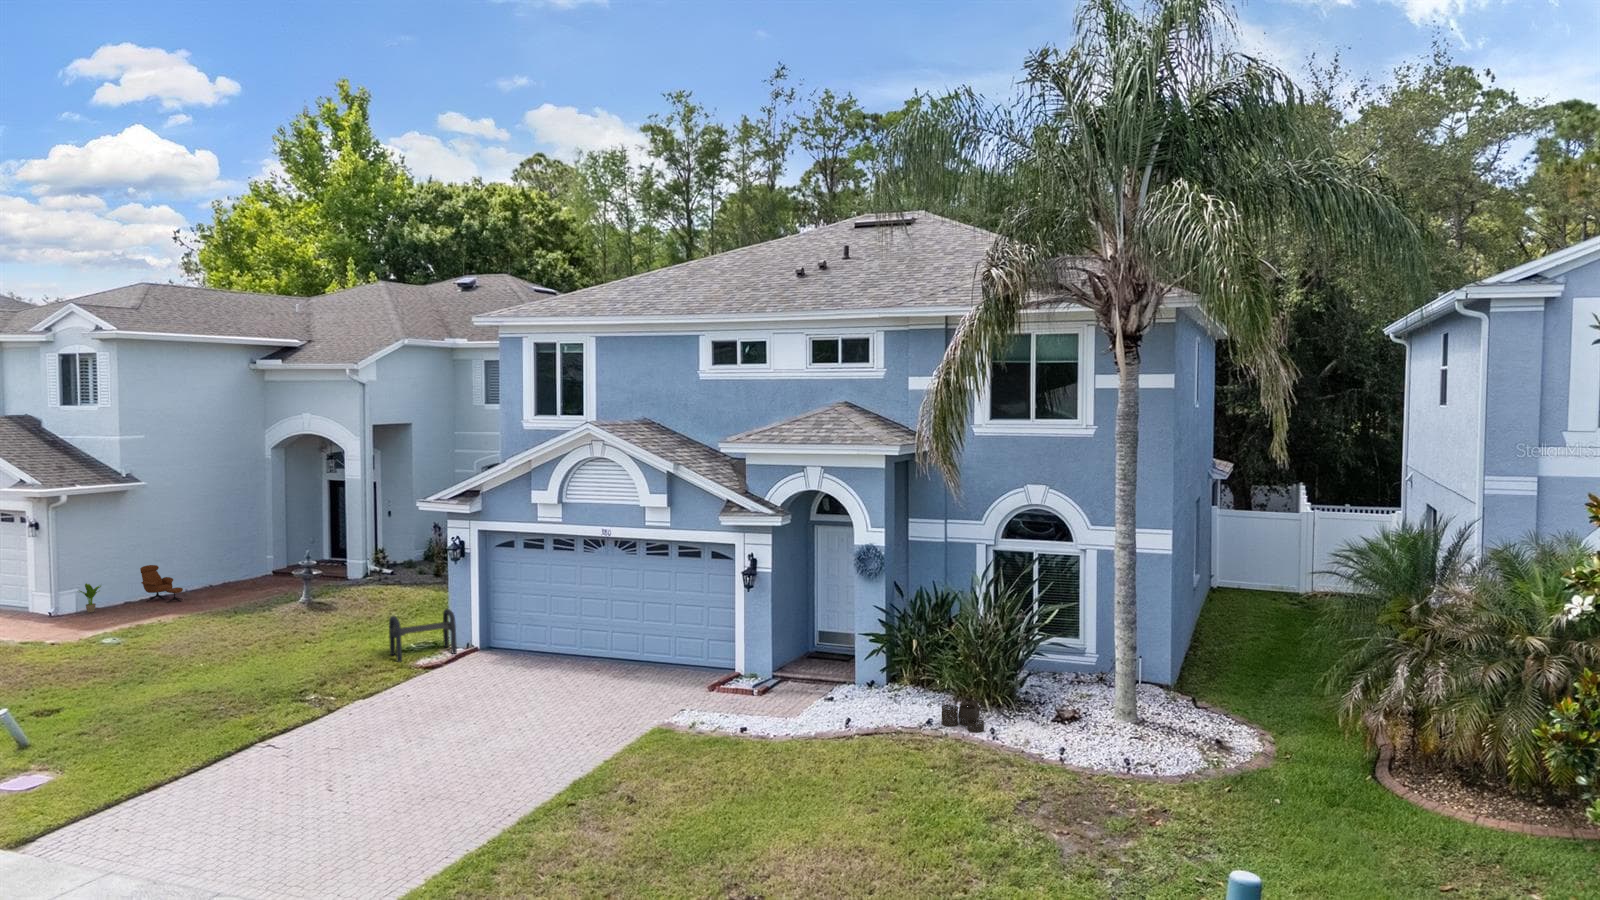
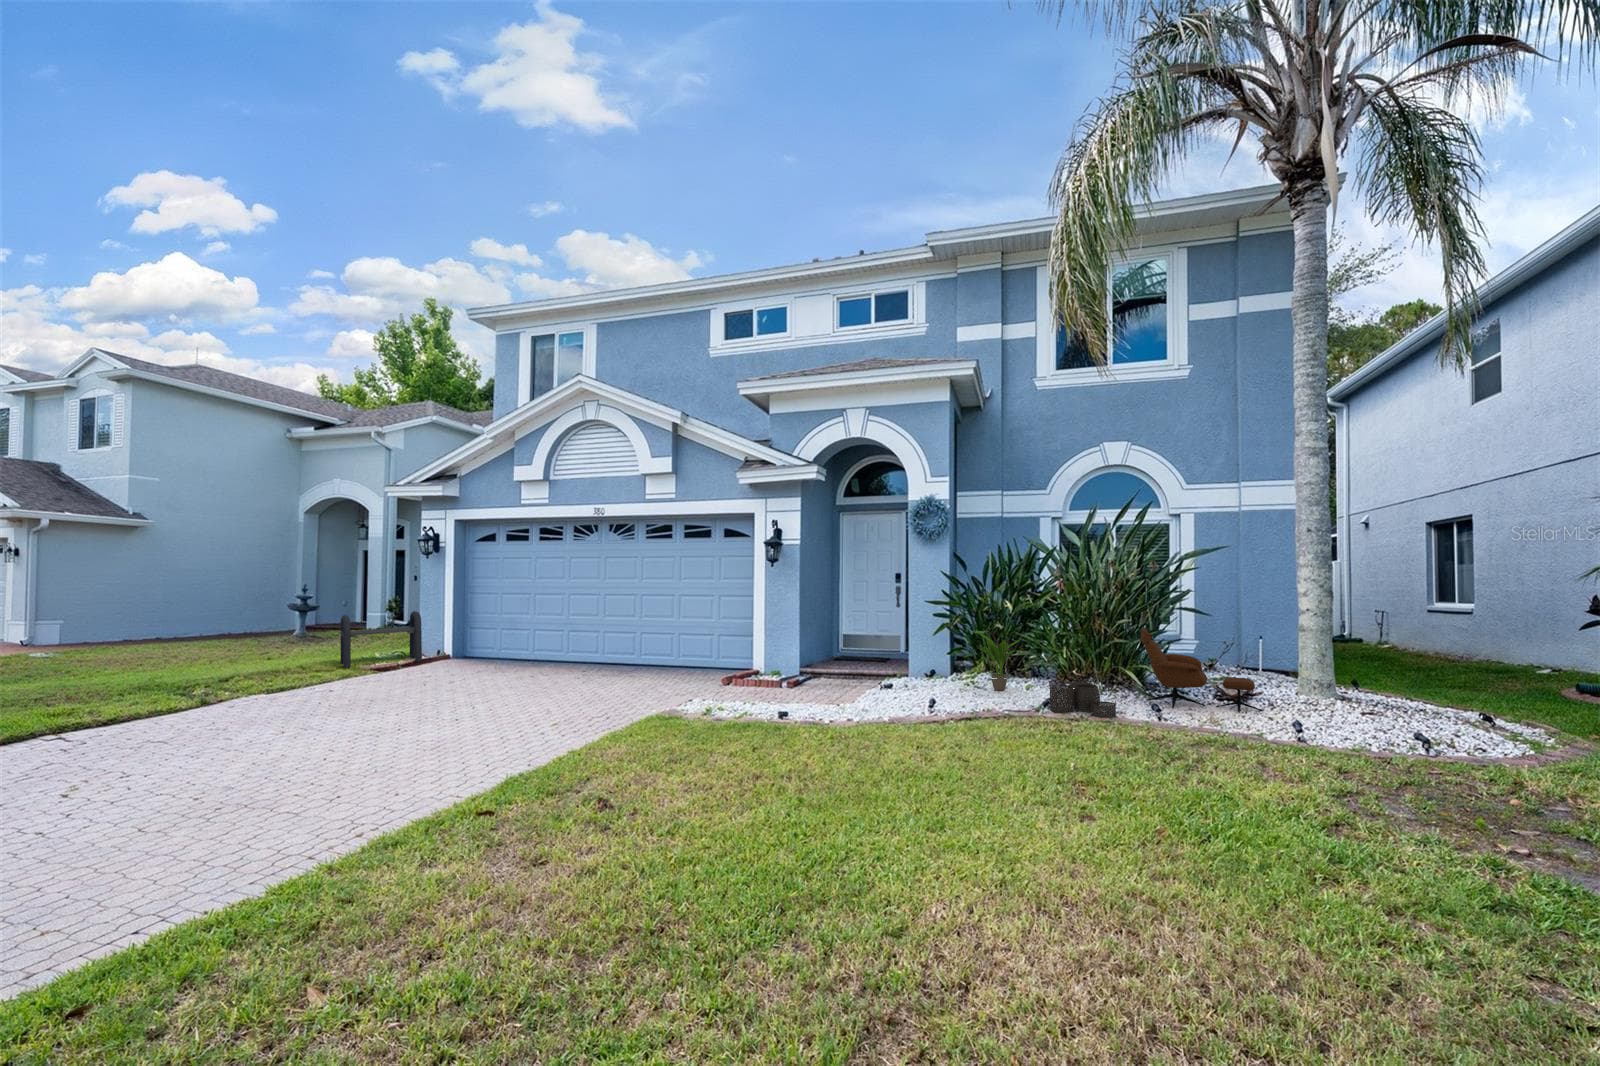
lounge chair: present [140,565,183,602] -> present [1141,628,1263,713]
potted plant: present [80,583,101,613] -> present [976,630,1020,691]

